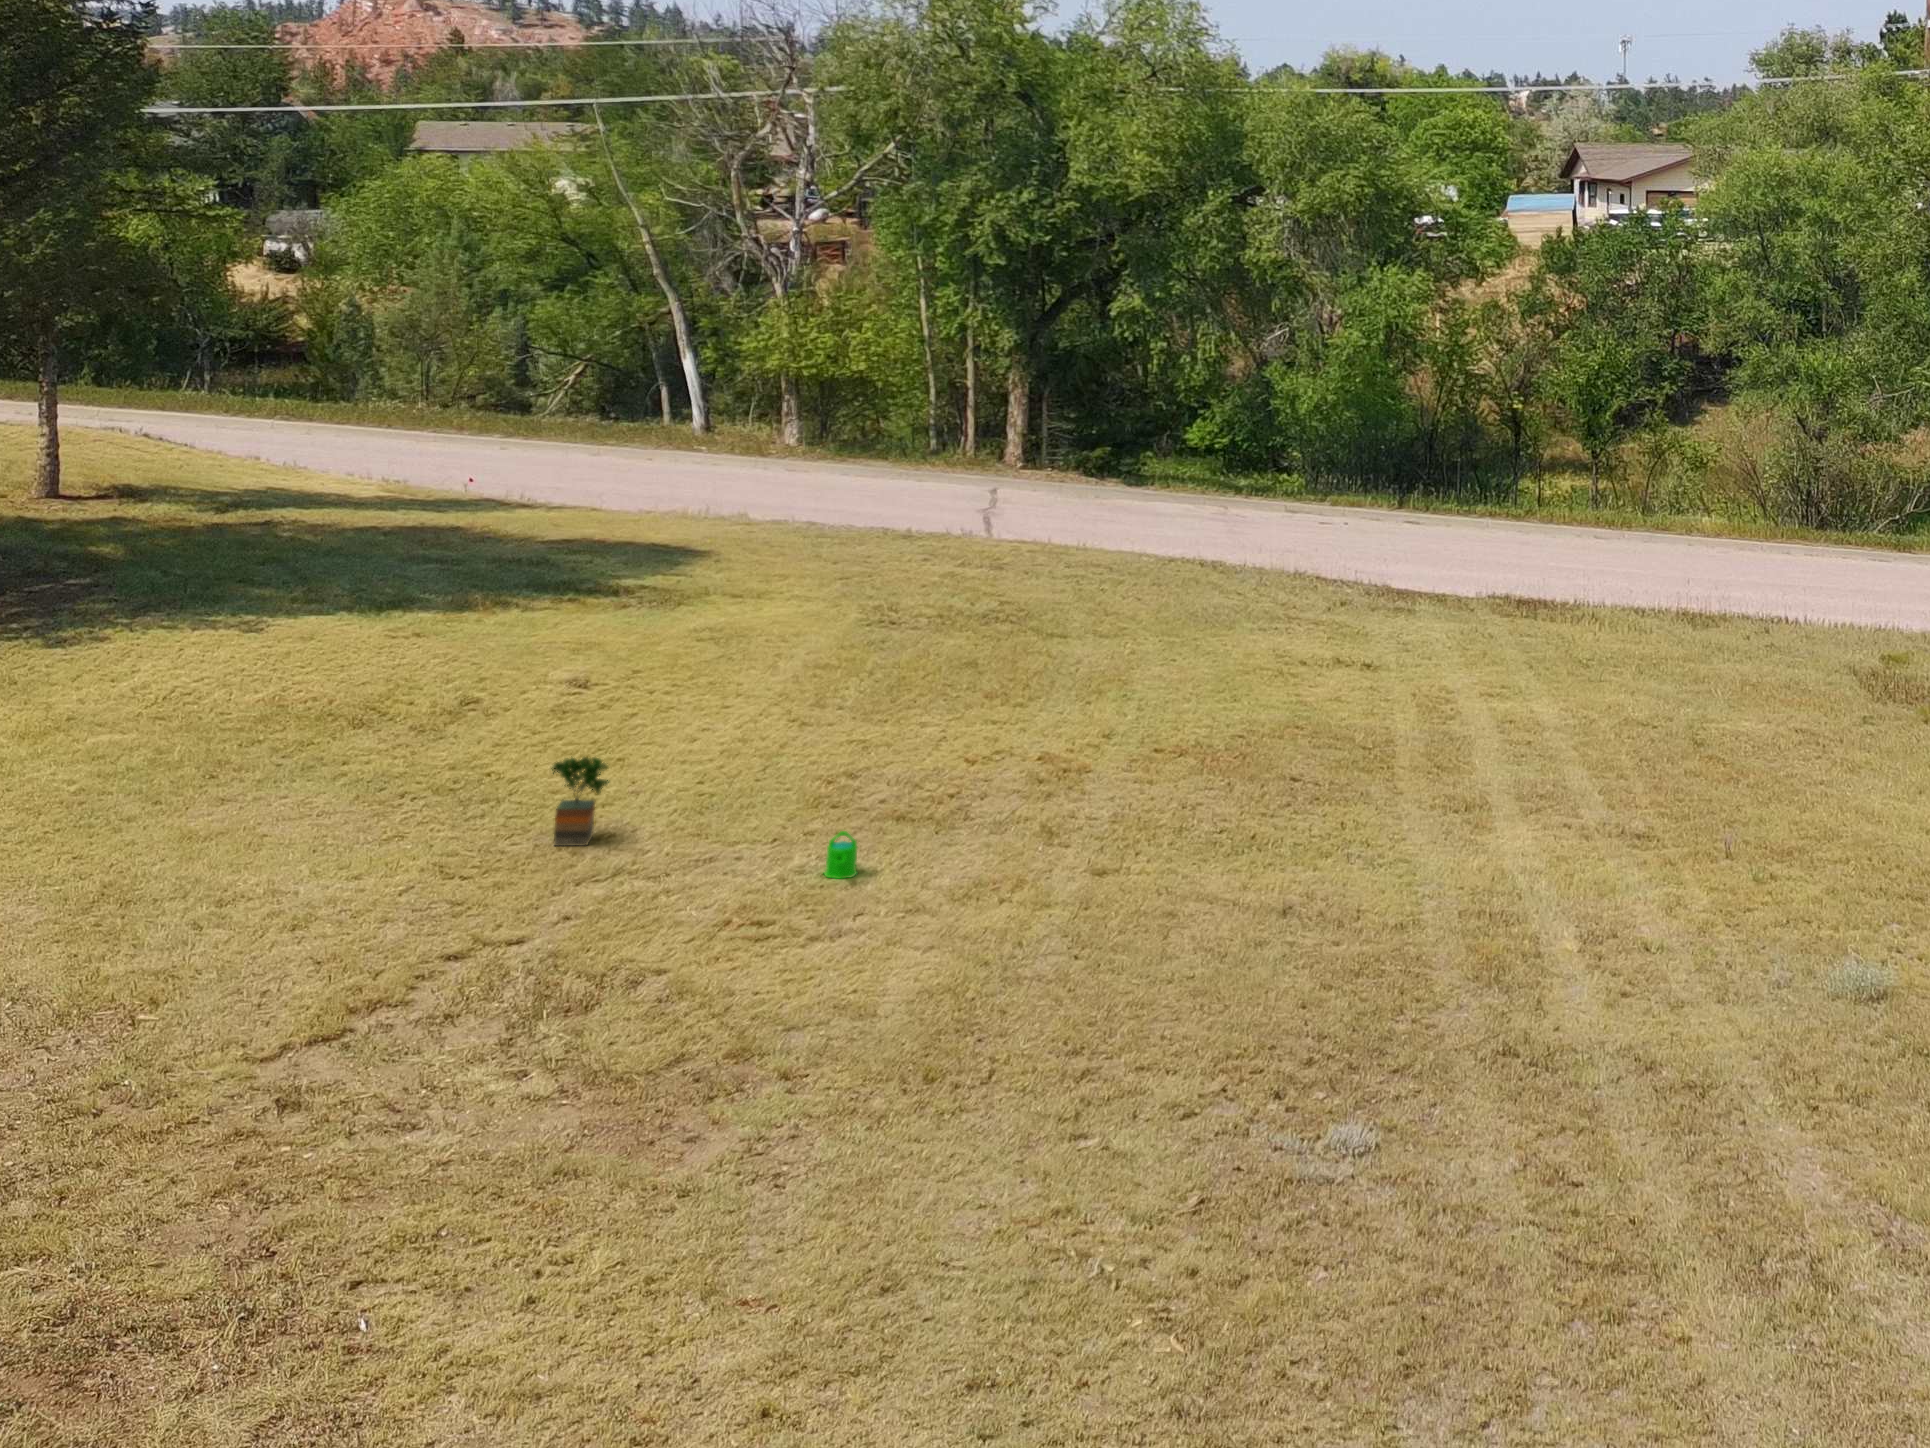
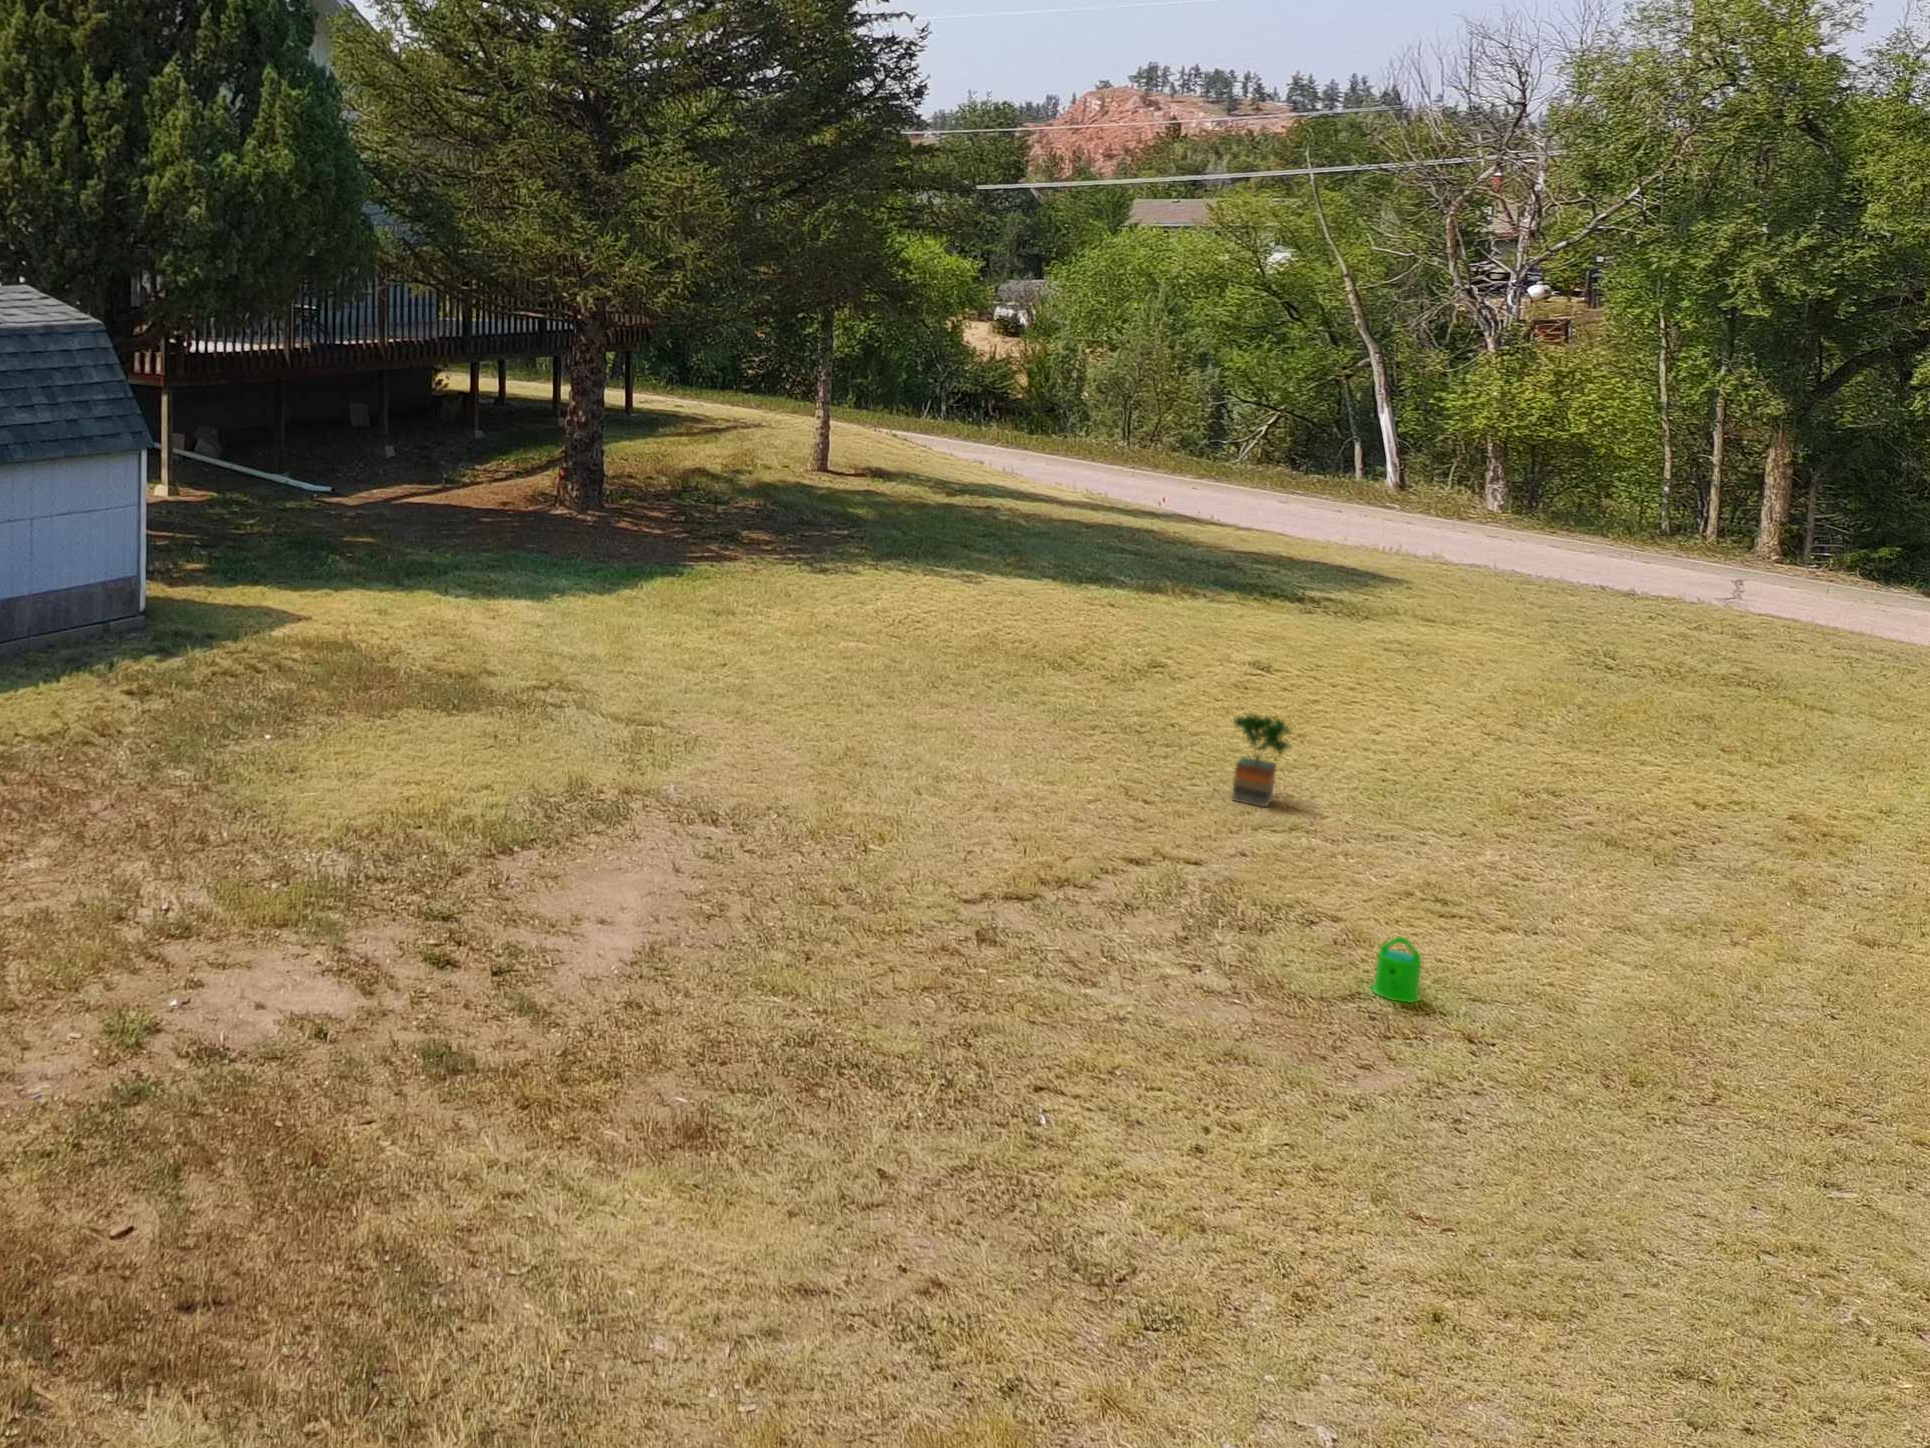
watering can: present [824,831,857,879] -> present [1372,937,1422,1003]

